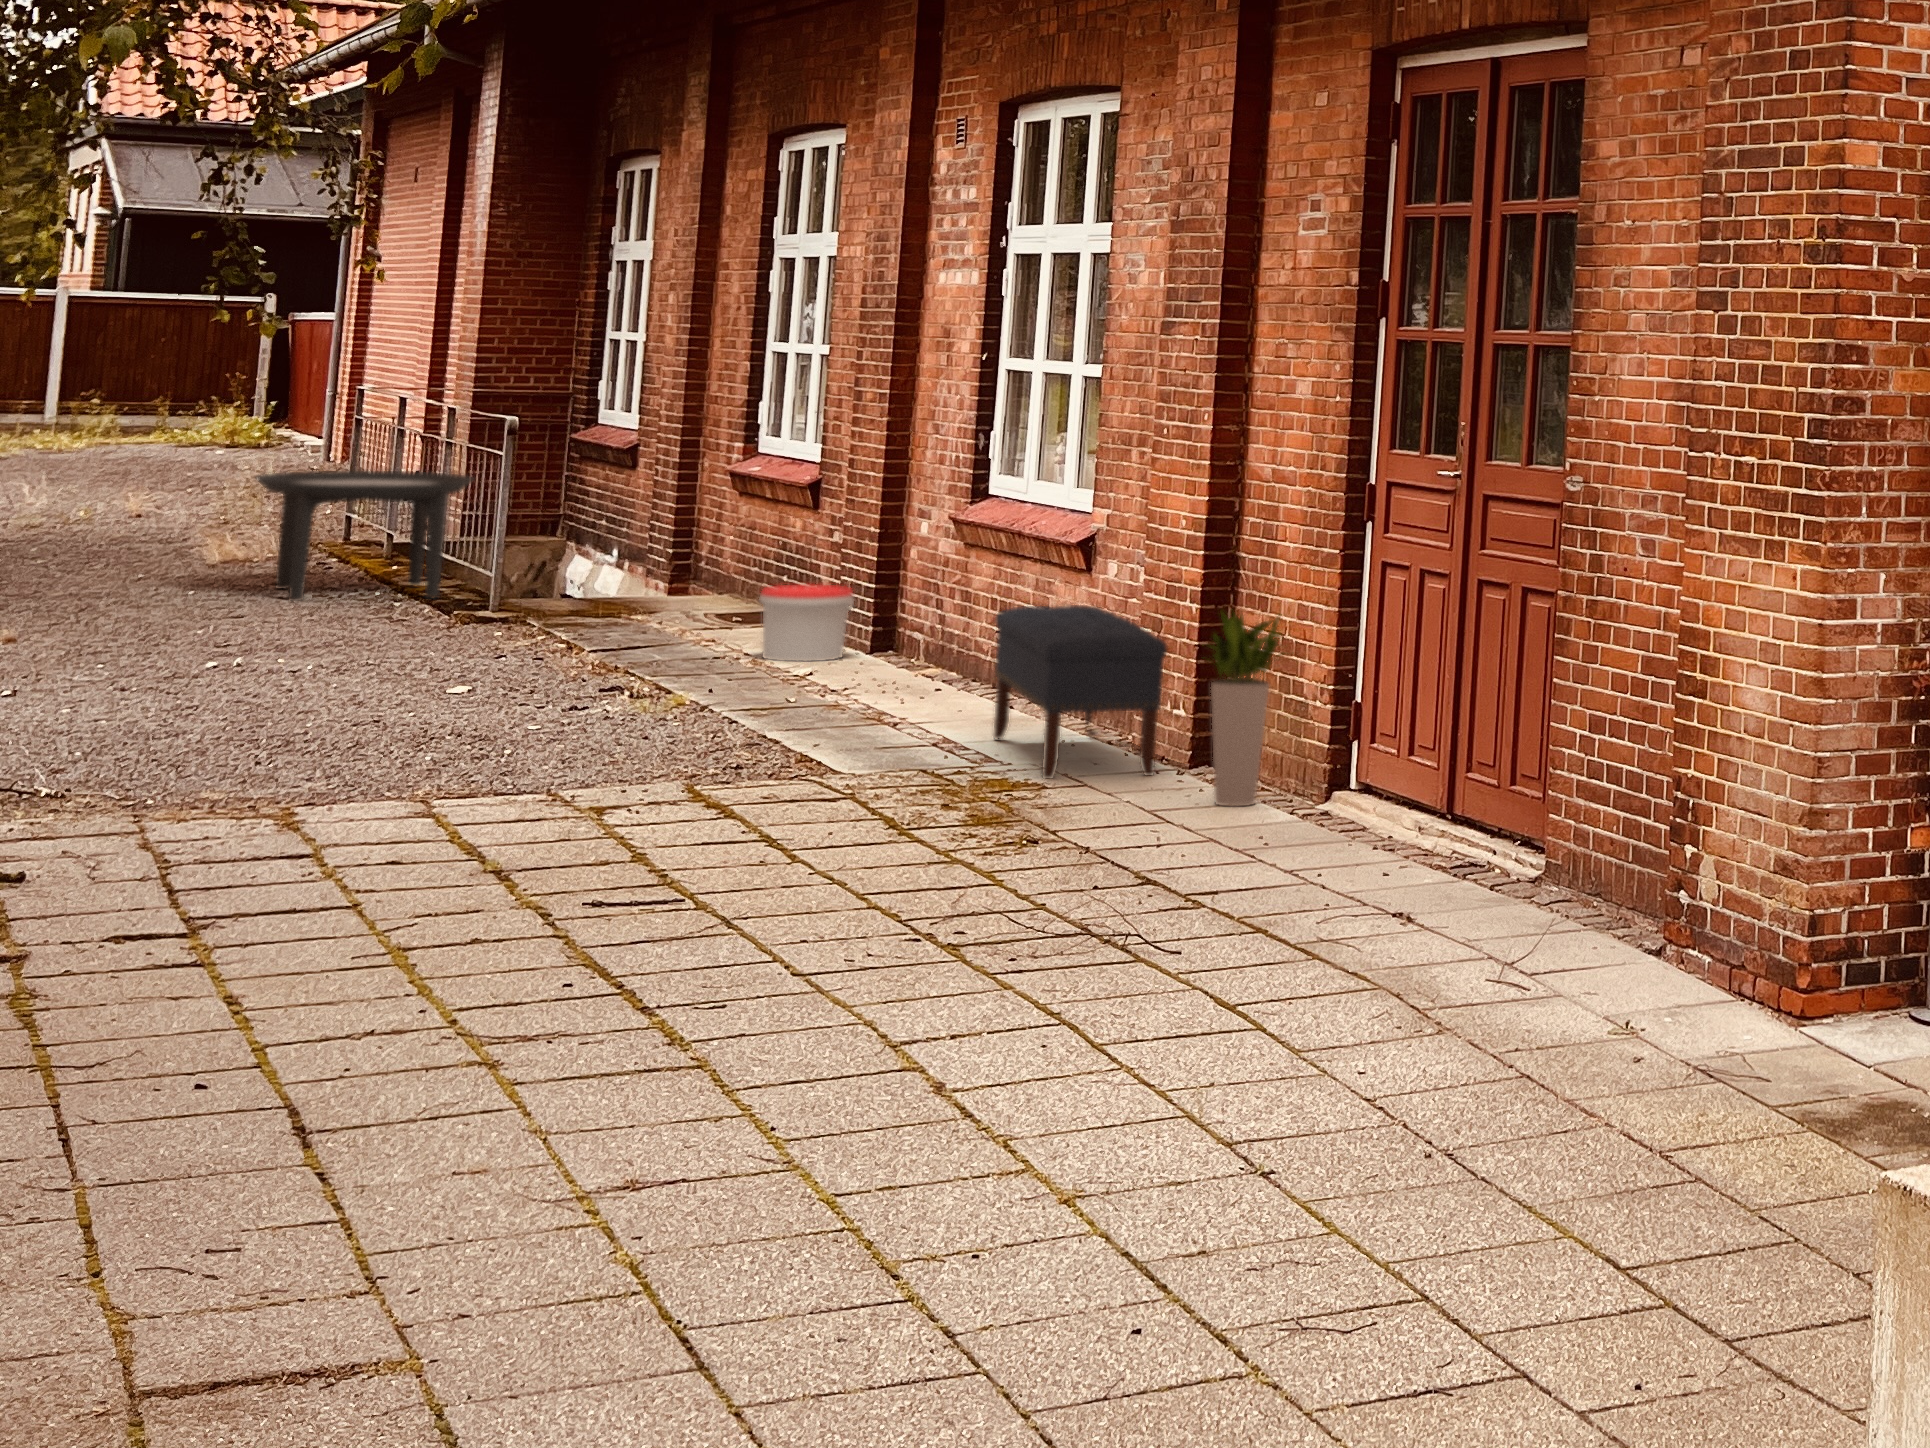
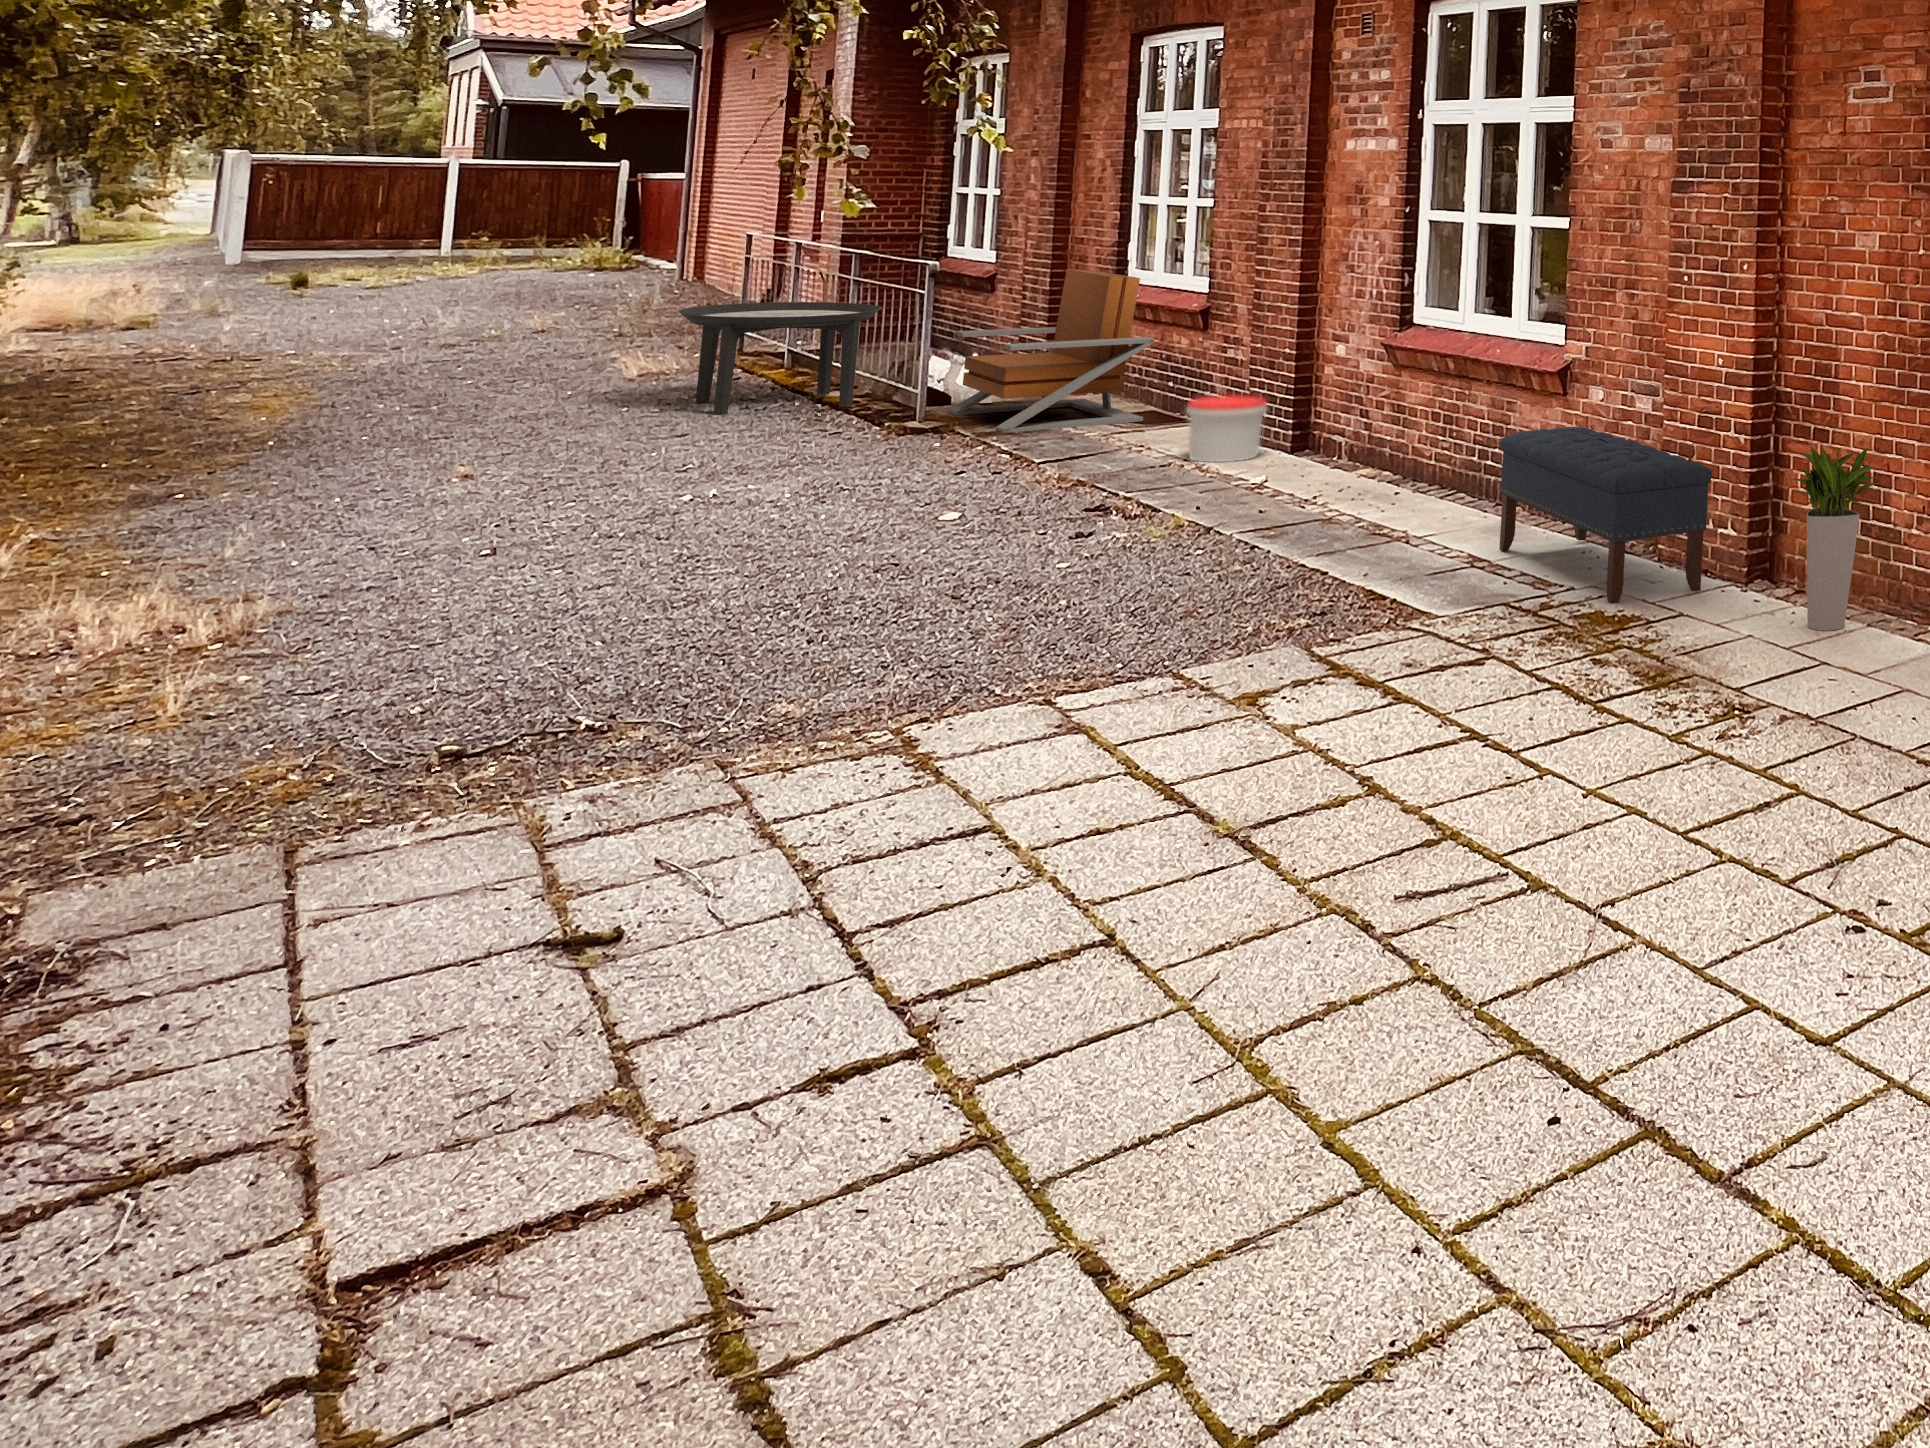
lounge chair: none [540,433,764,628] -> present [949,269,1154,433]

